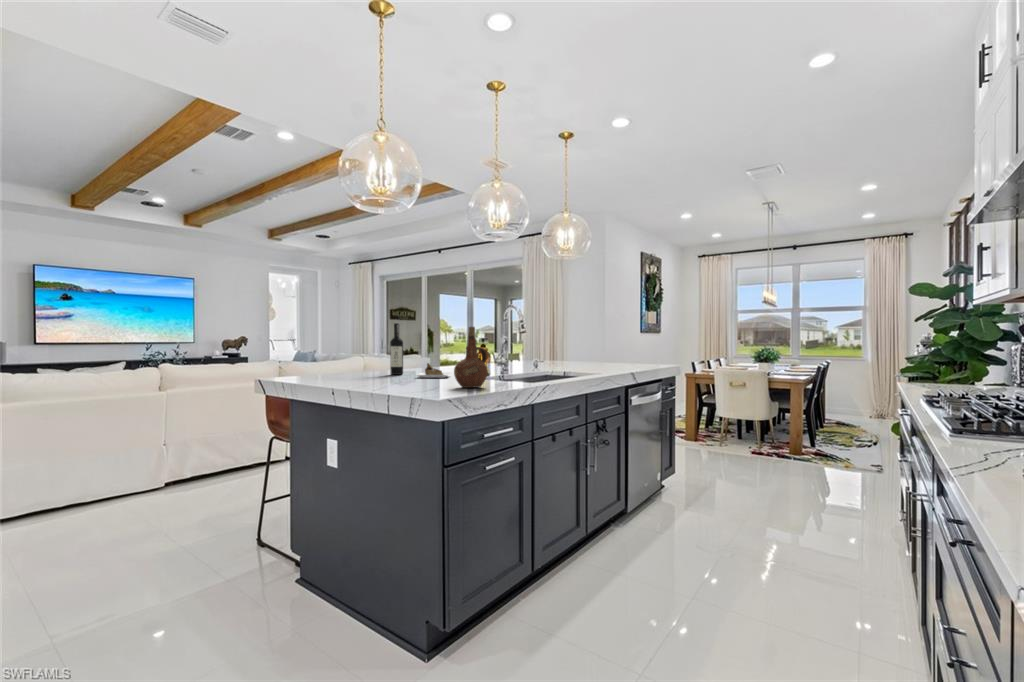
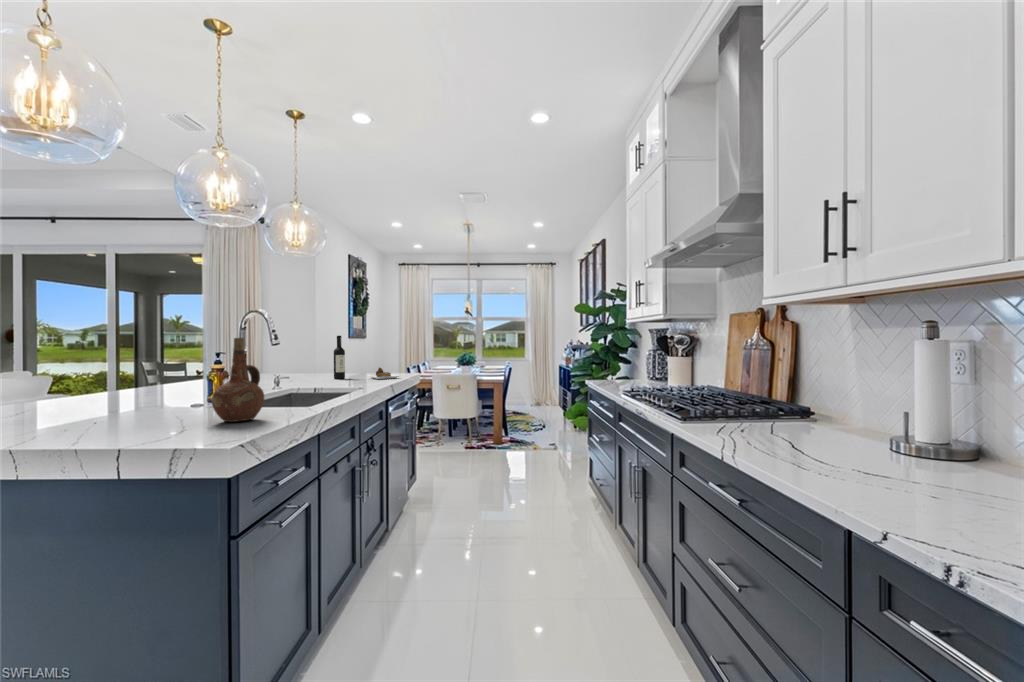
wine bottle: present [390,323,450,378] -> present [334,336,399,379]

